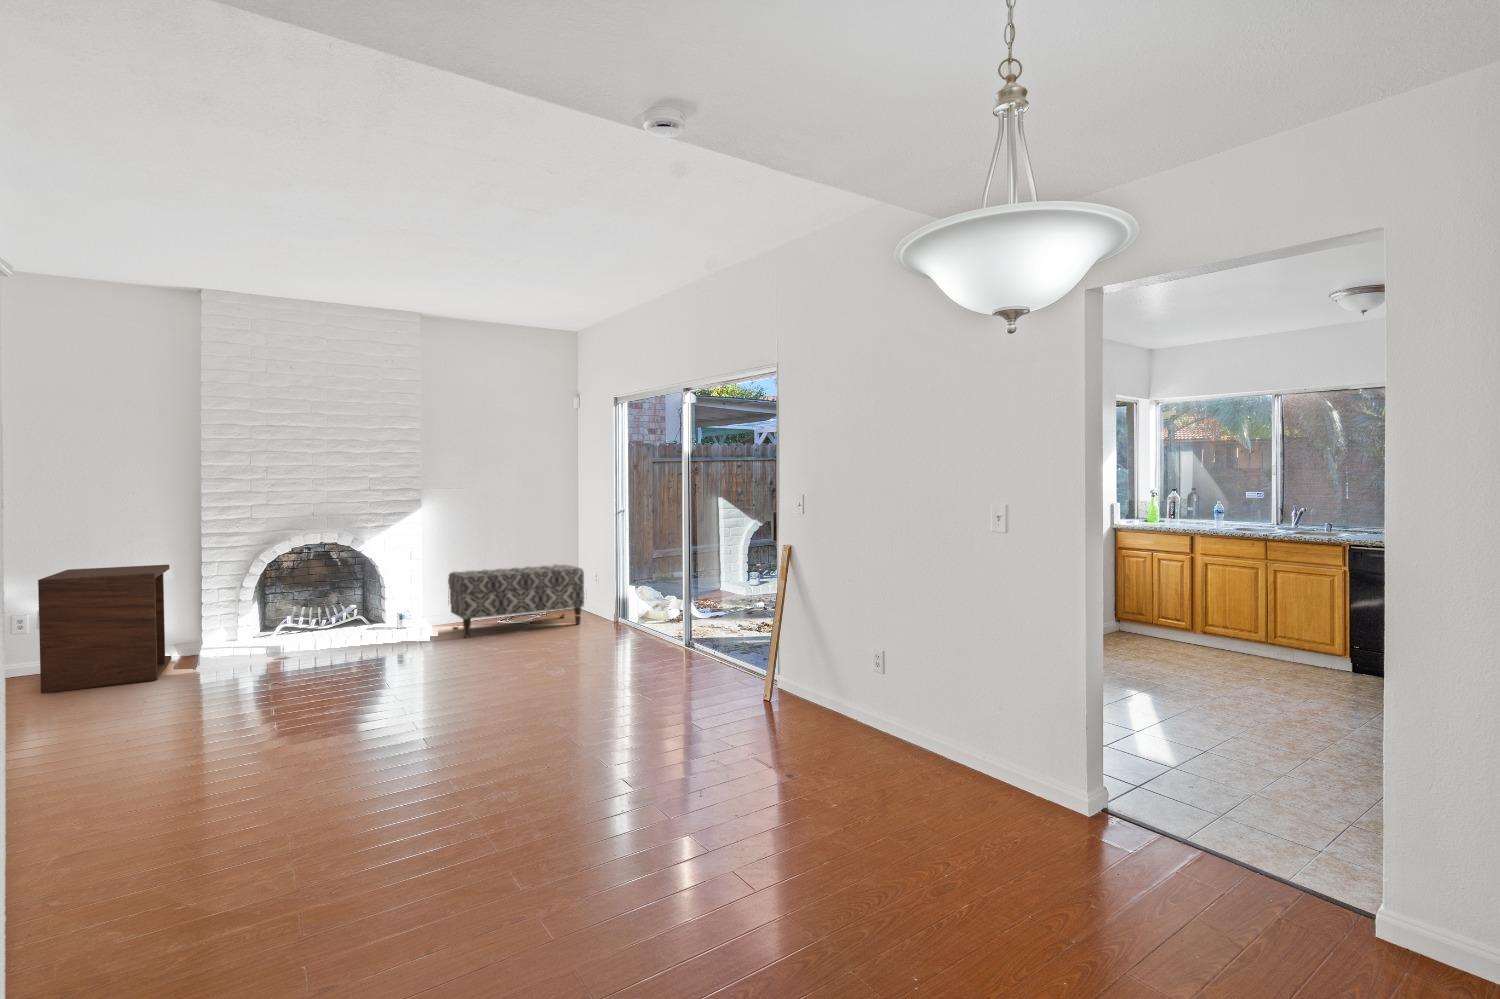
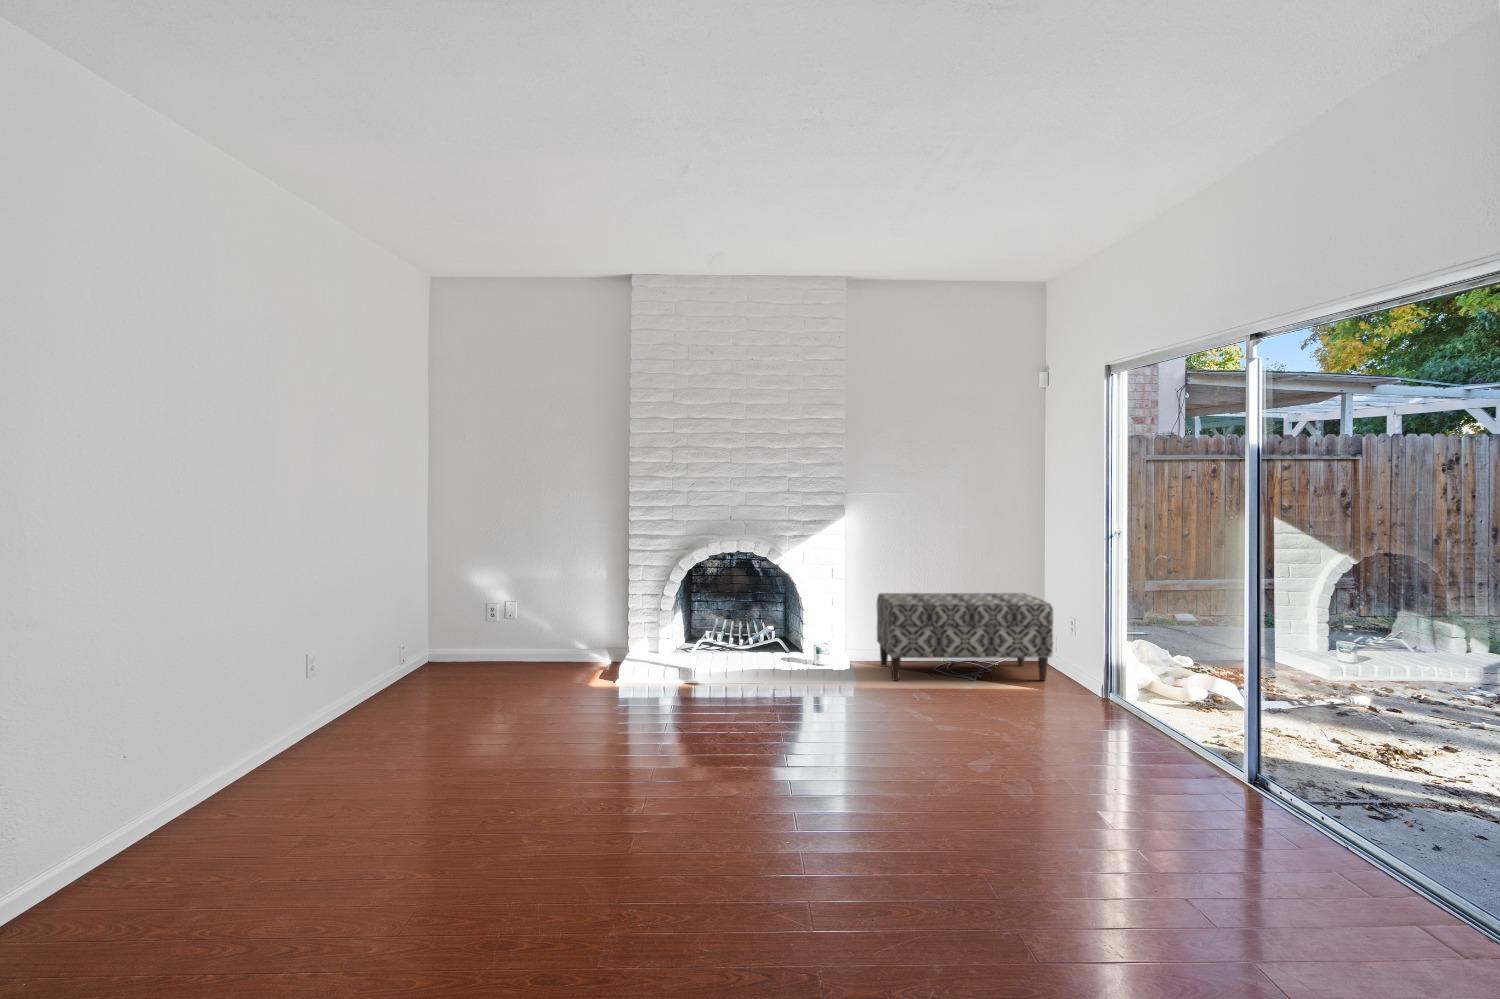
side table: present [38,565,171,693] -> none [492,565,605,691]

